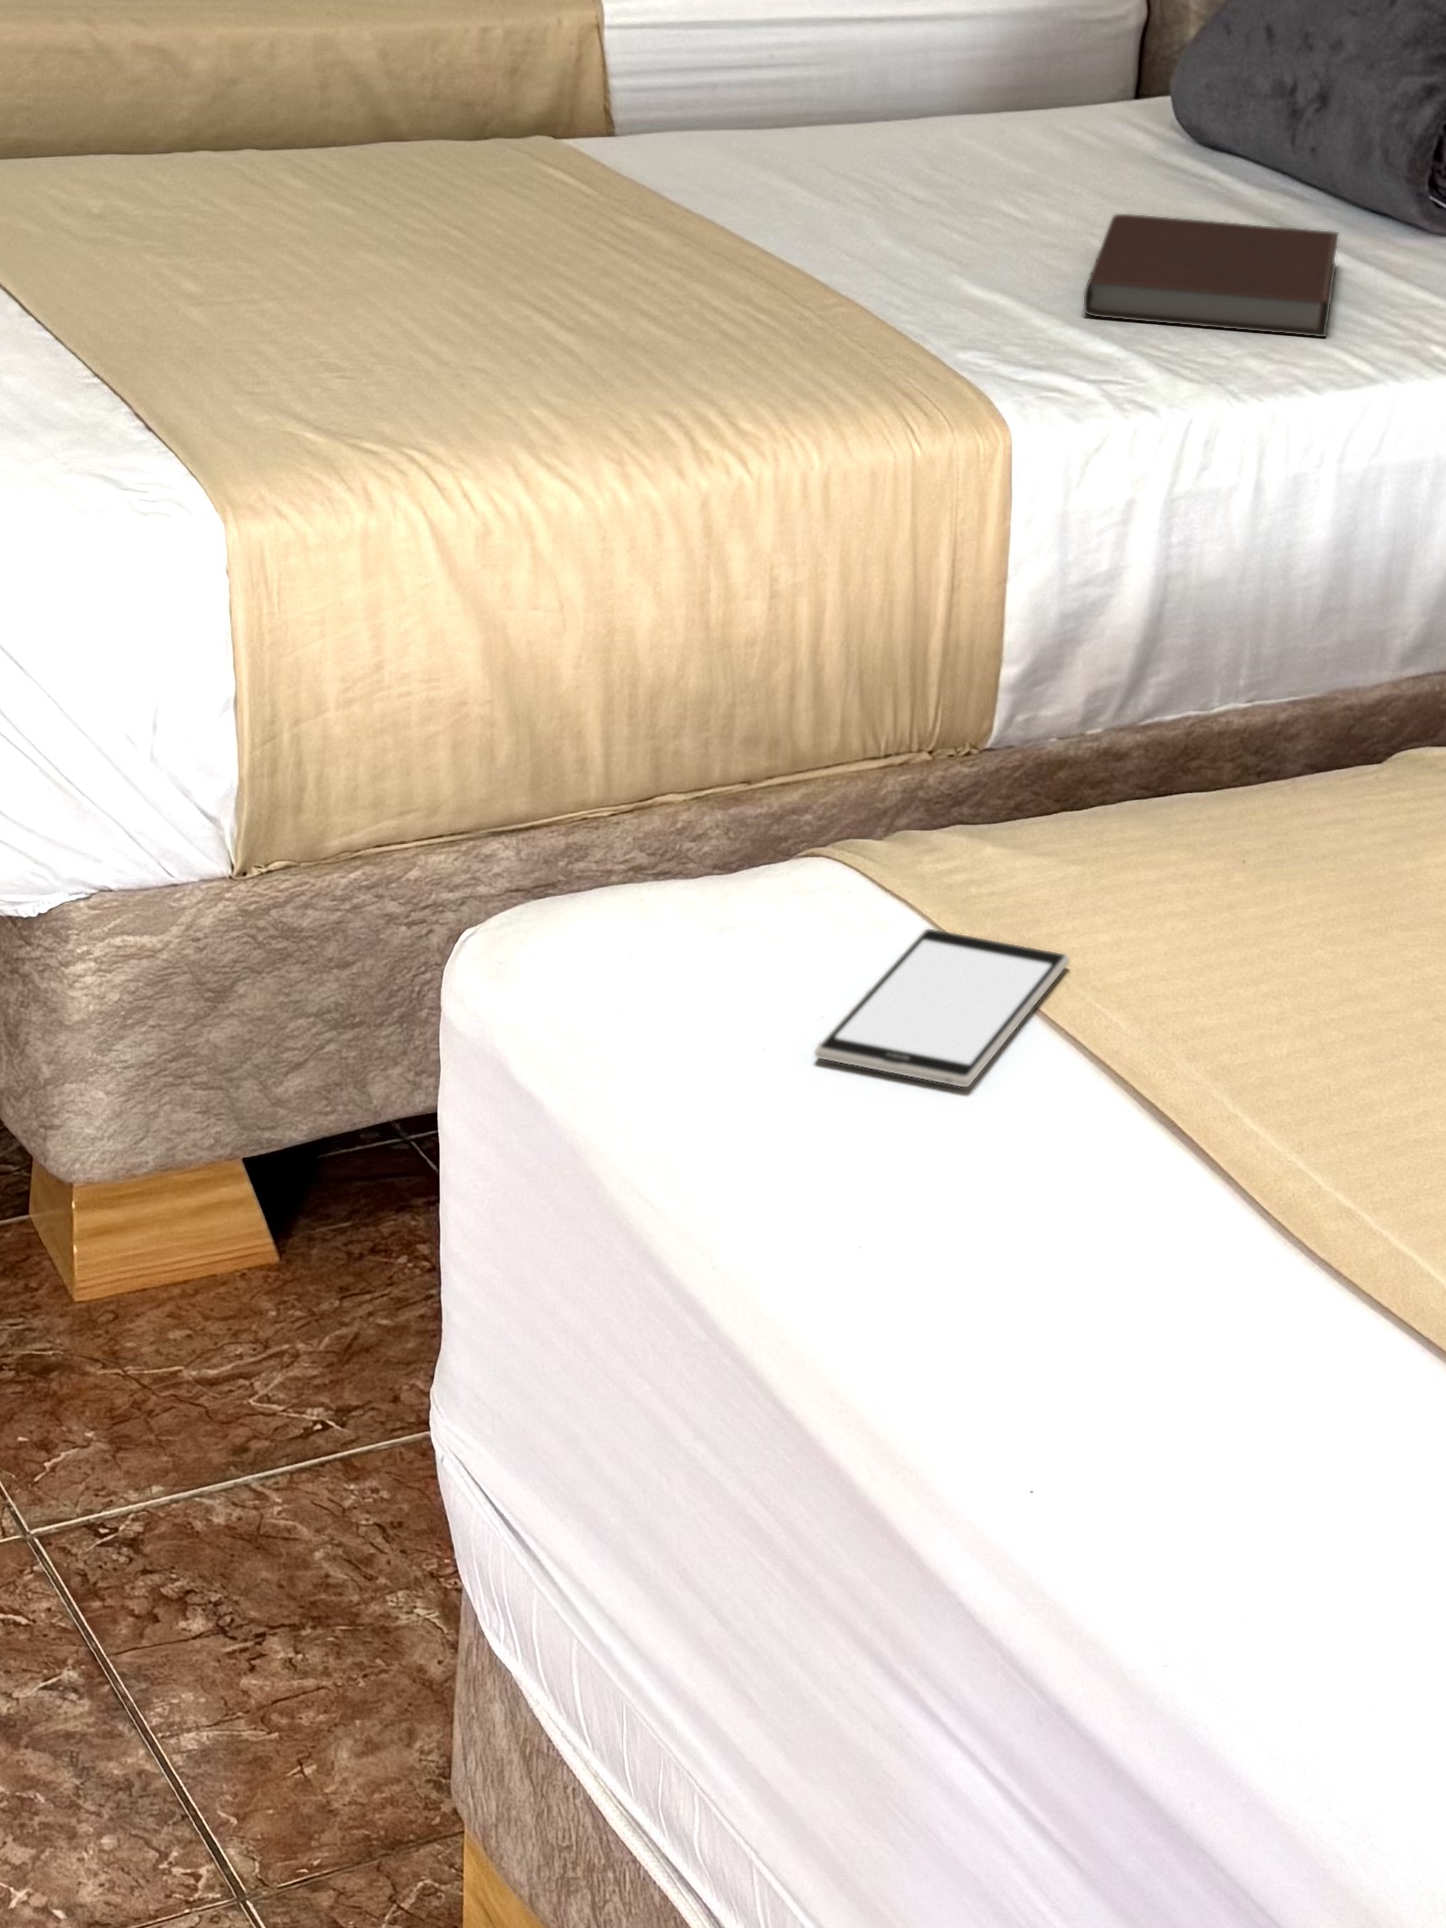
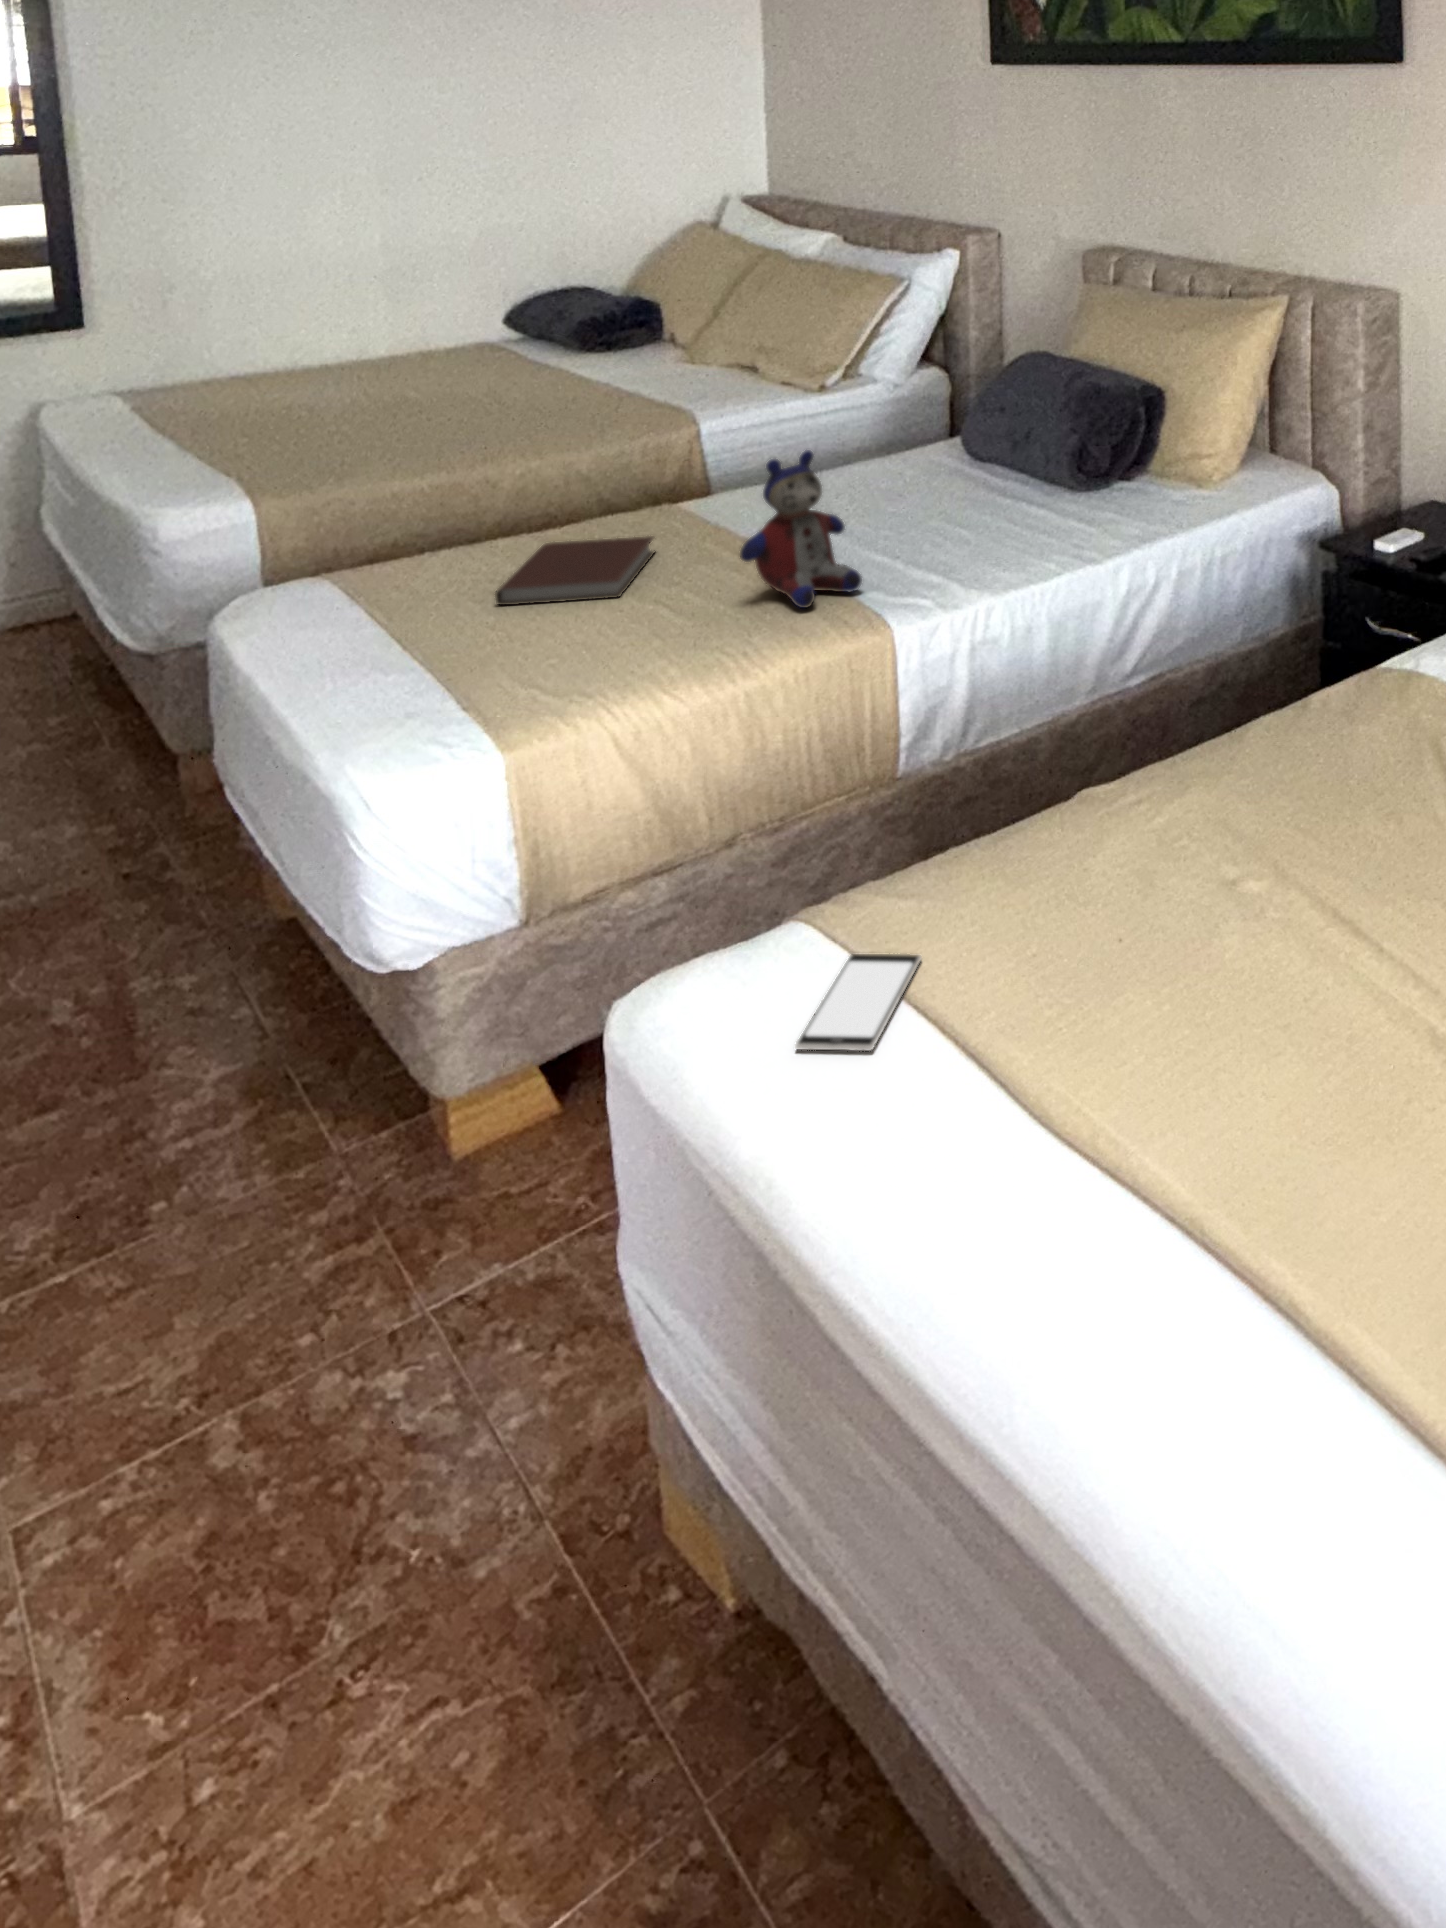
stuffed bear: none [696,18,946,356] -> present [740,450,862,608]
notebook: present [1084,214,1338,337] -> present [495,536,655,605]

